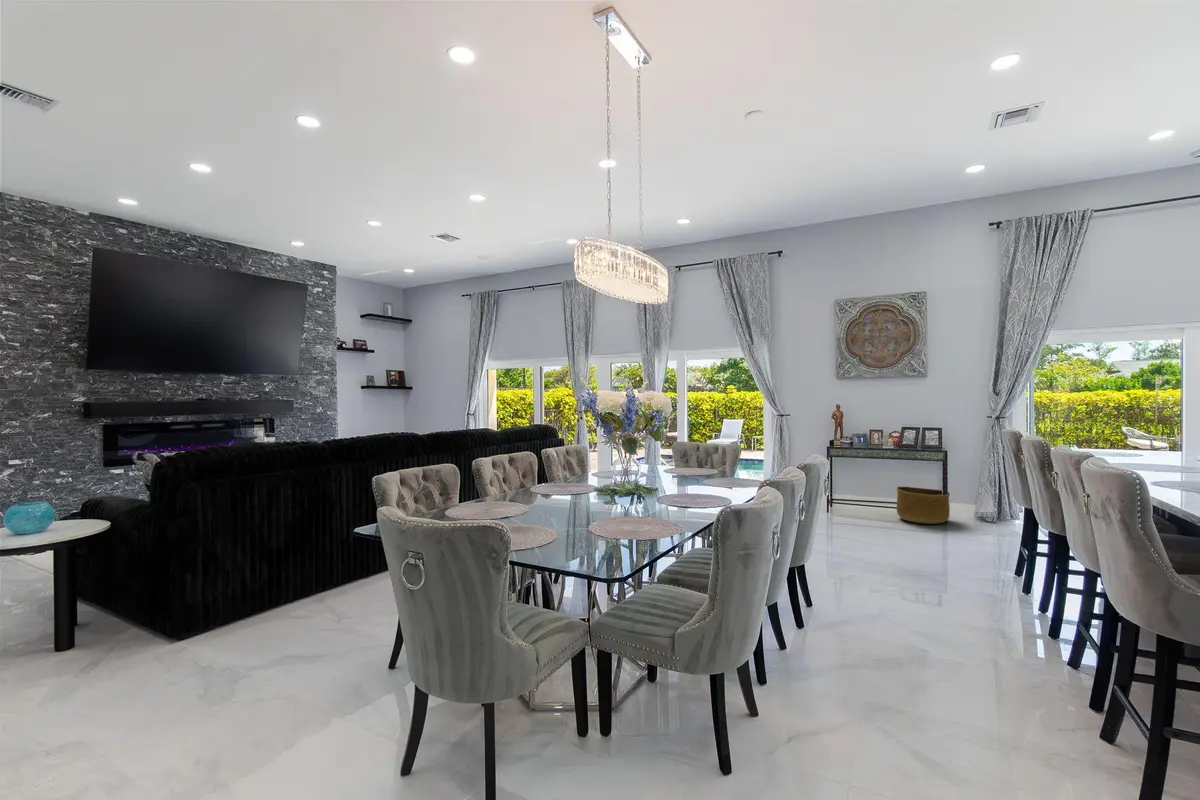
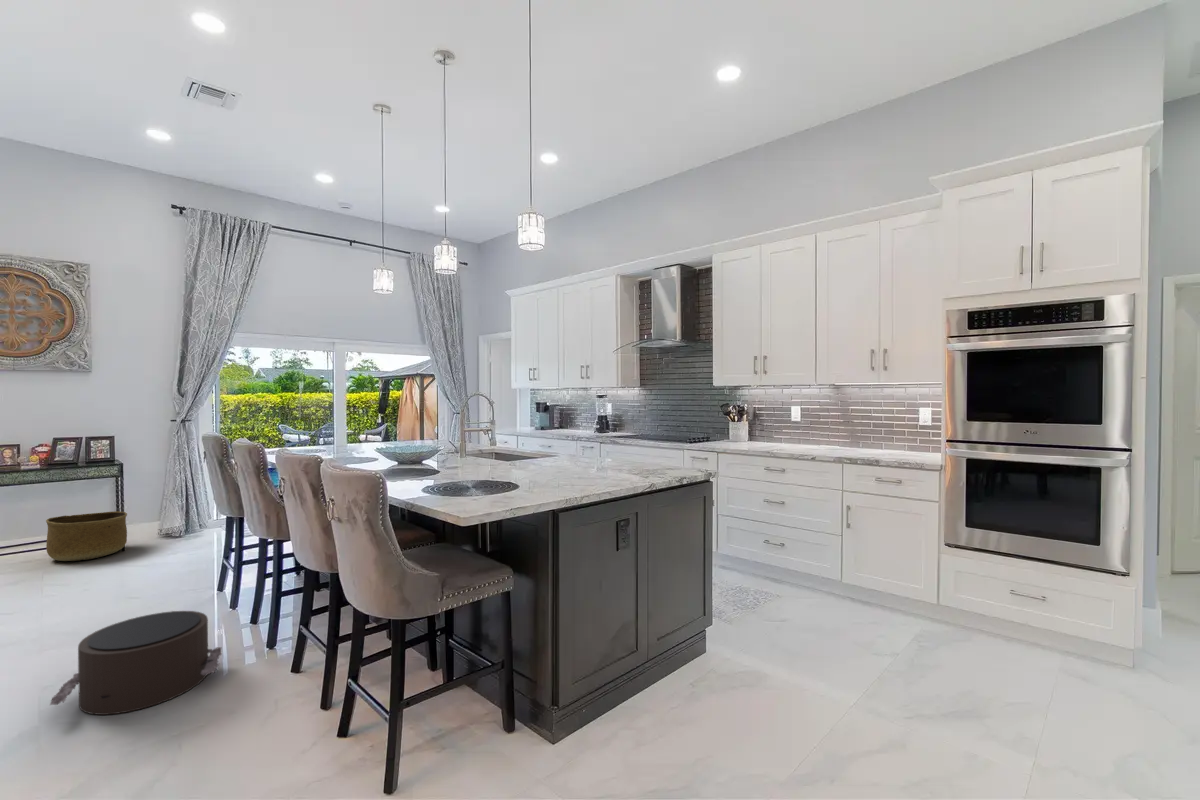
pouf: none [887,568,1006,639] -> present [50,611,221,715]

